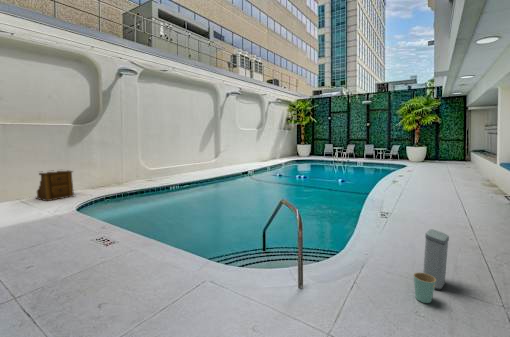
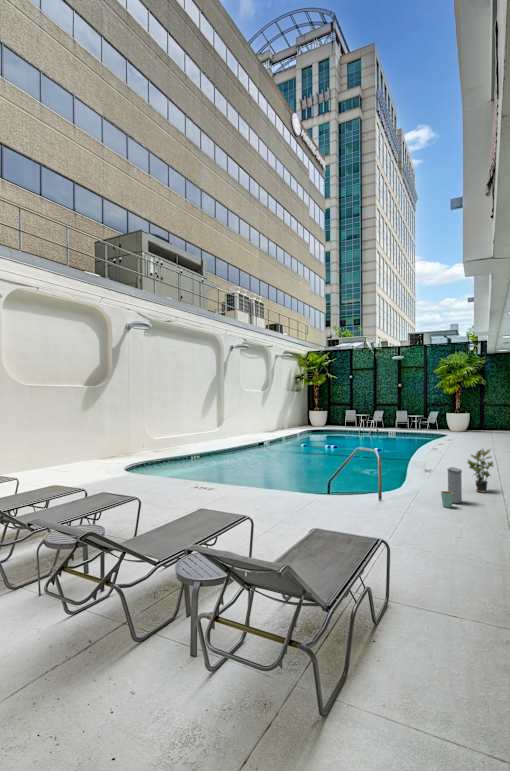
side table: present [36,171,75,201] -> none [51,436,93,469]
potted plant: none [448,194,491,257] -> present [468,449,493,493]

